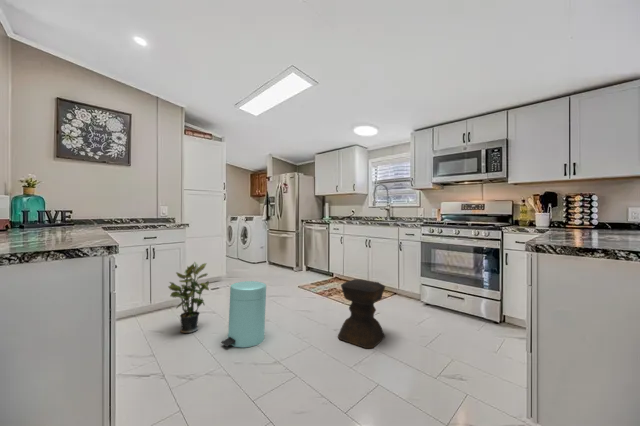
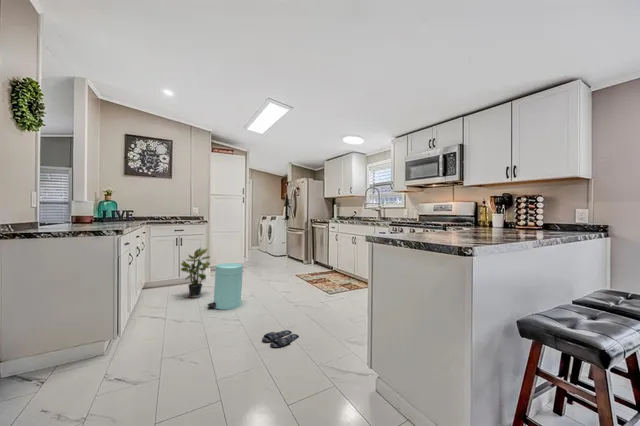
stool: present [338,279,385,348] -> none [292,266,331,319]
slippers: none [340,369,382,400] -> present [262,330,299,347]

